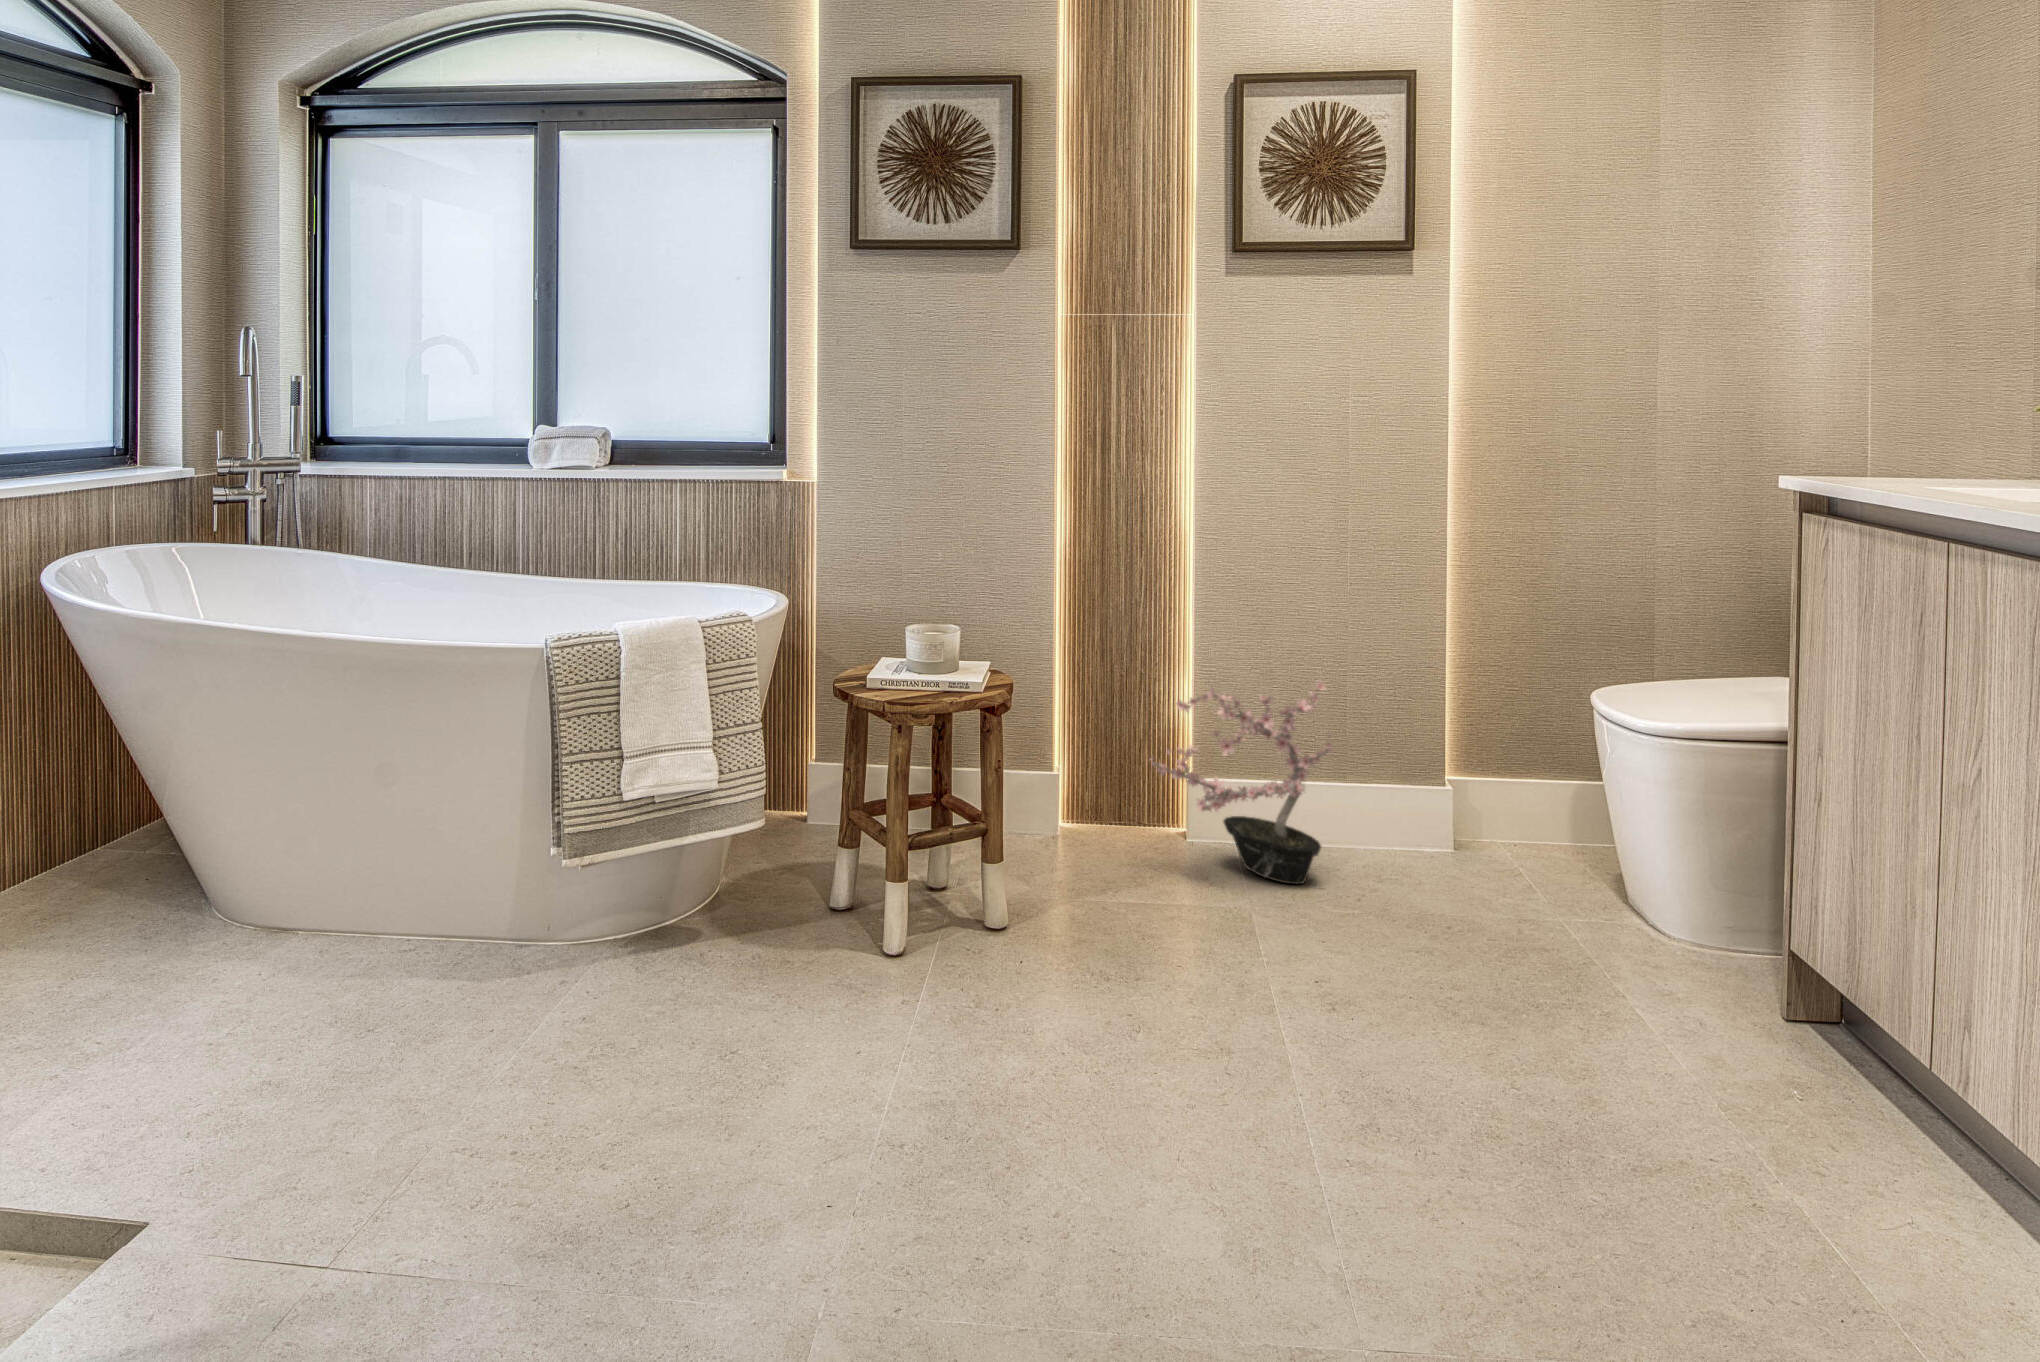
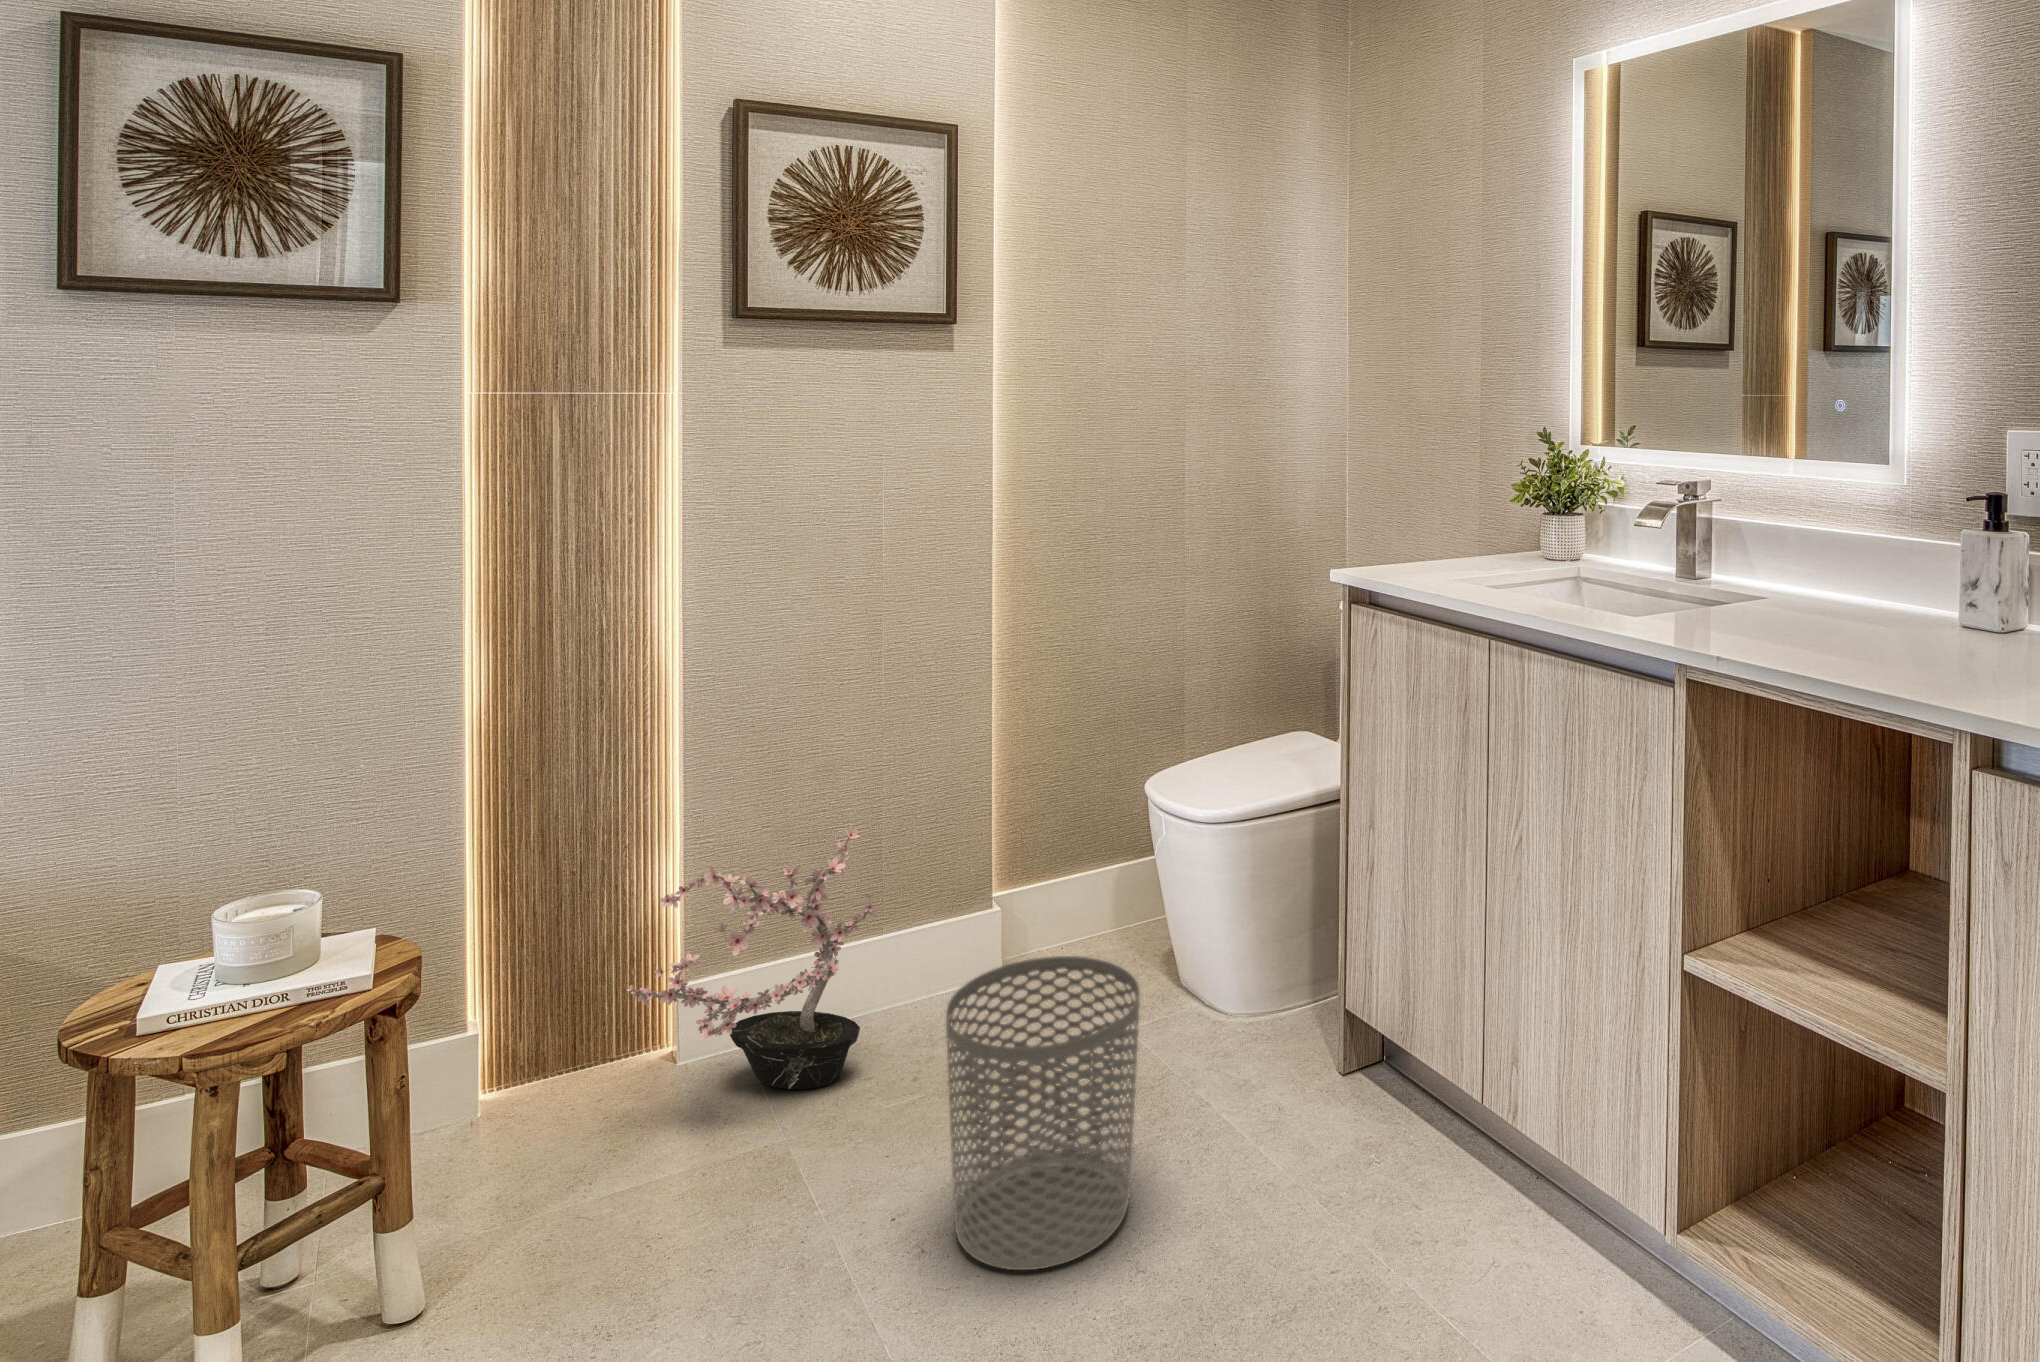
waste bin: none [1355,797,1532,1053] -> present [946,956,1140,1270]

